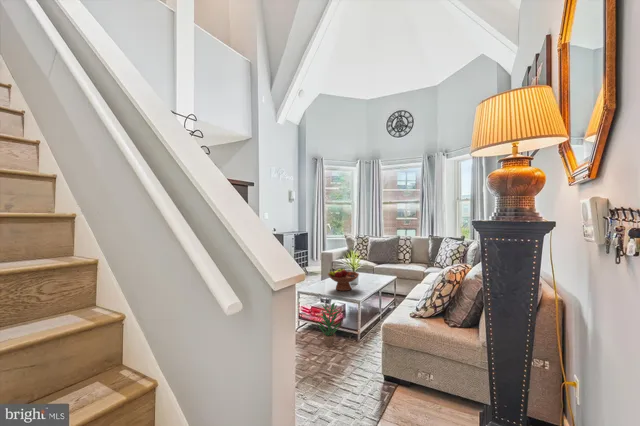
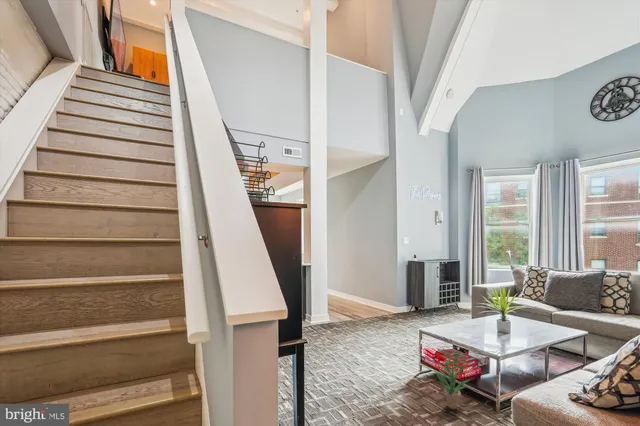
fruit bowl: present [328,268,359,291] -> none [461,307,507,339]

